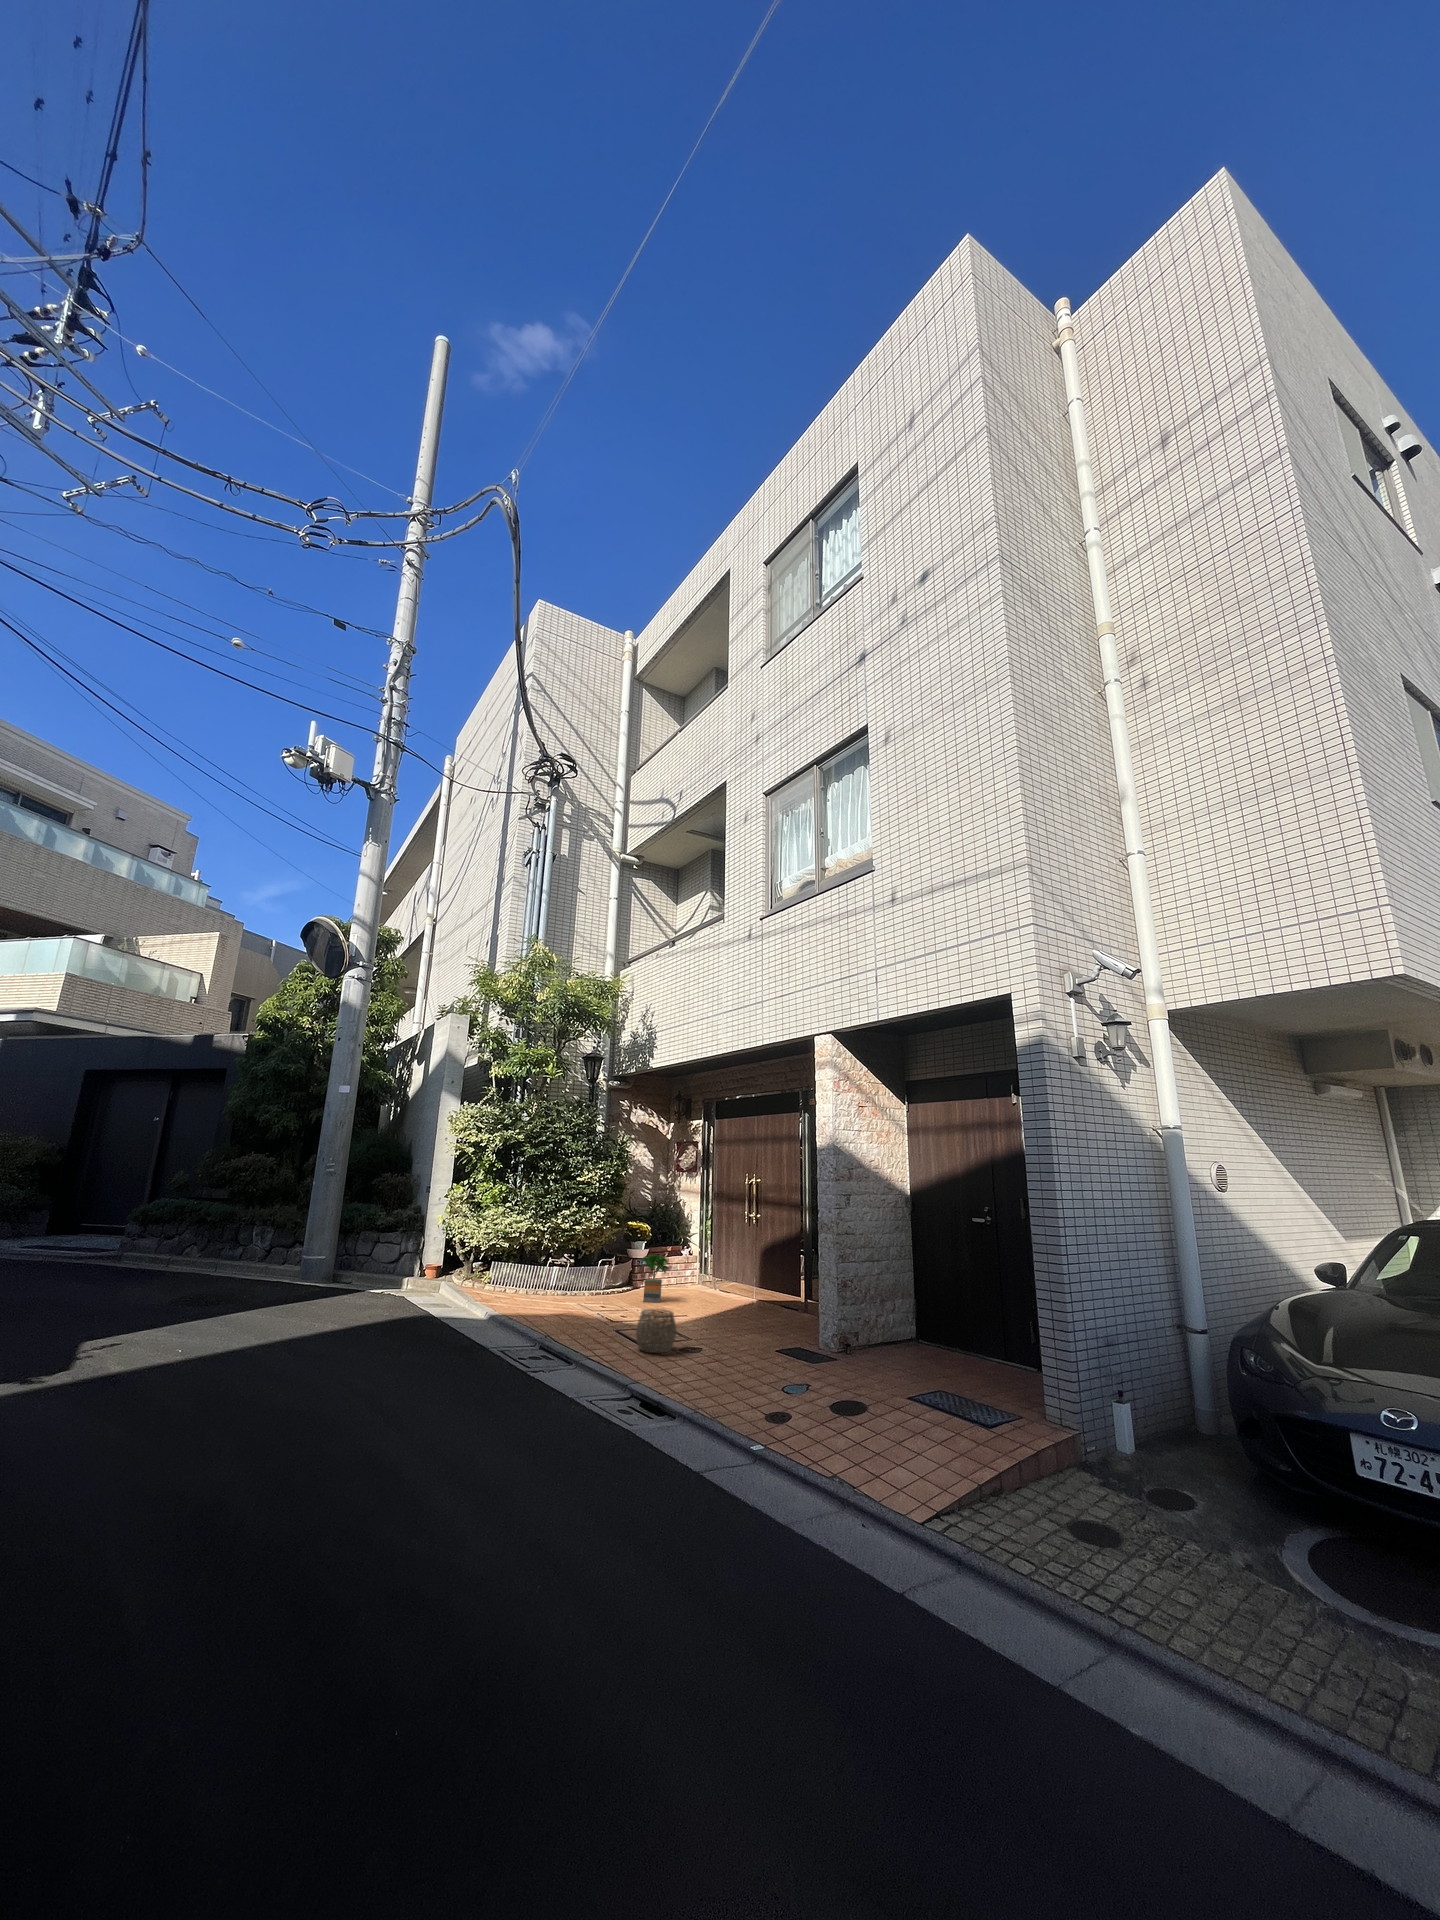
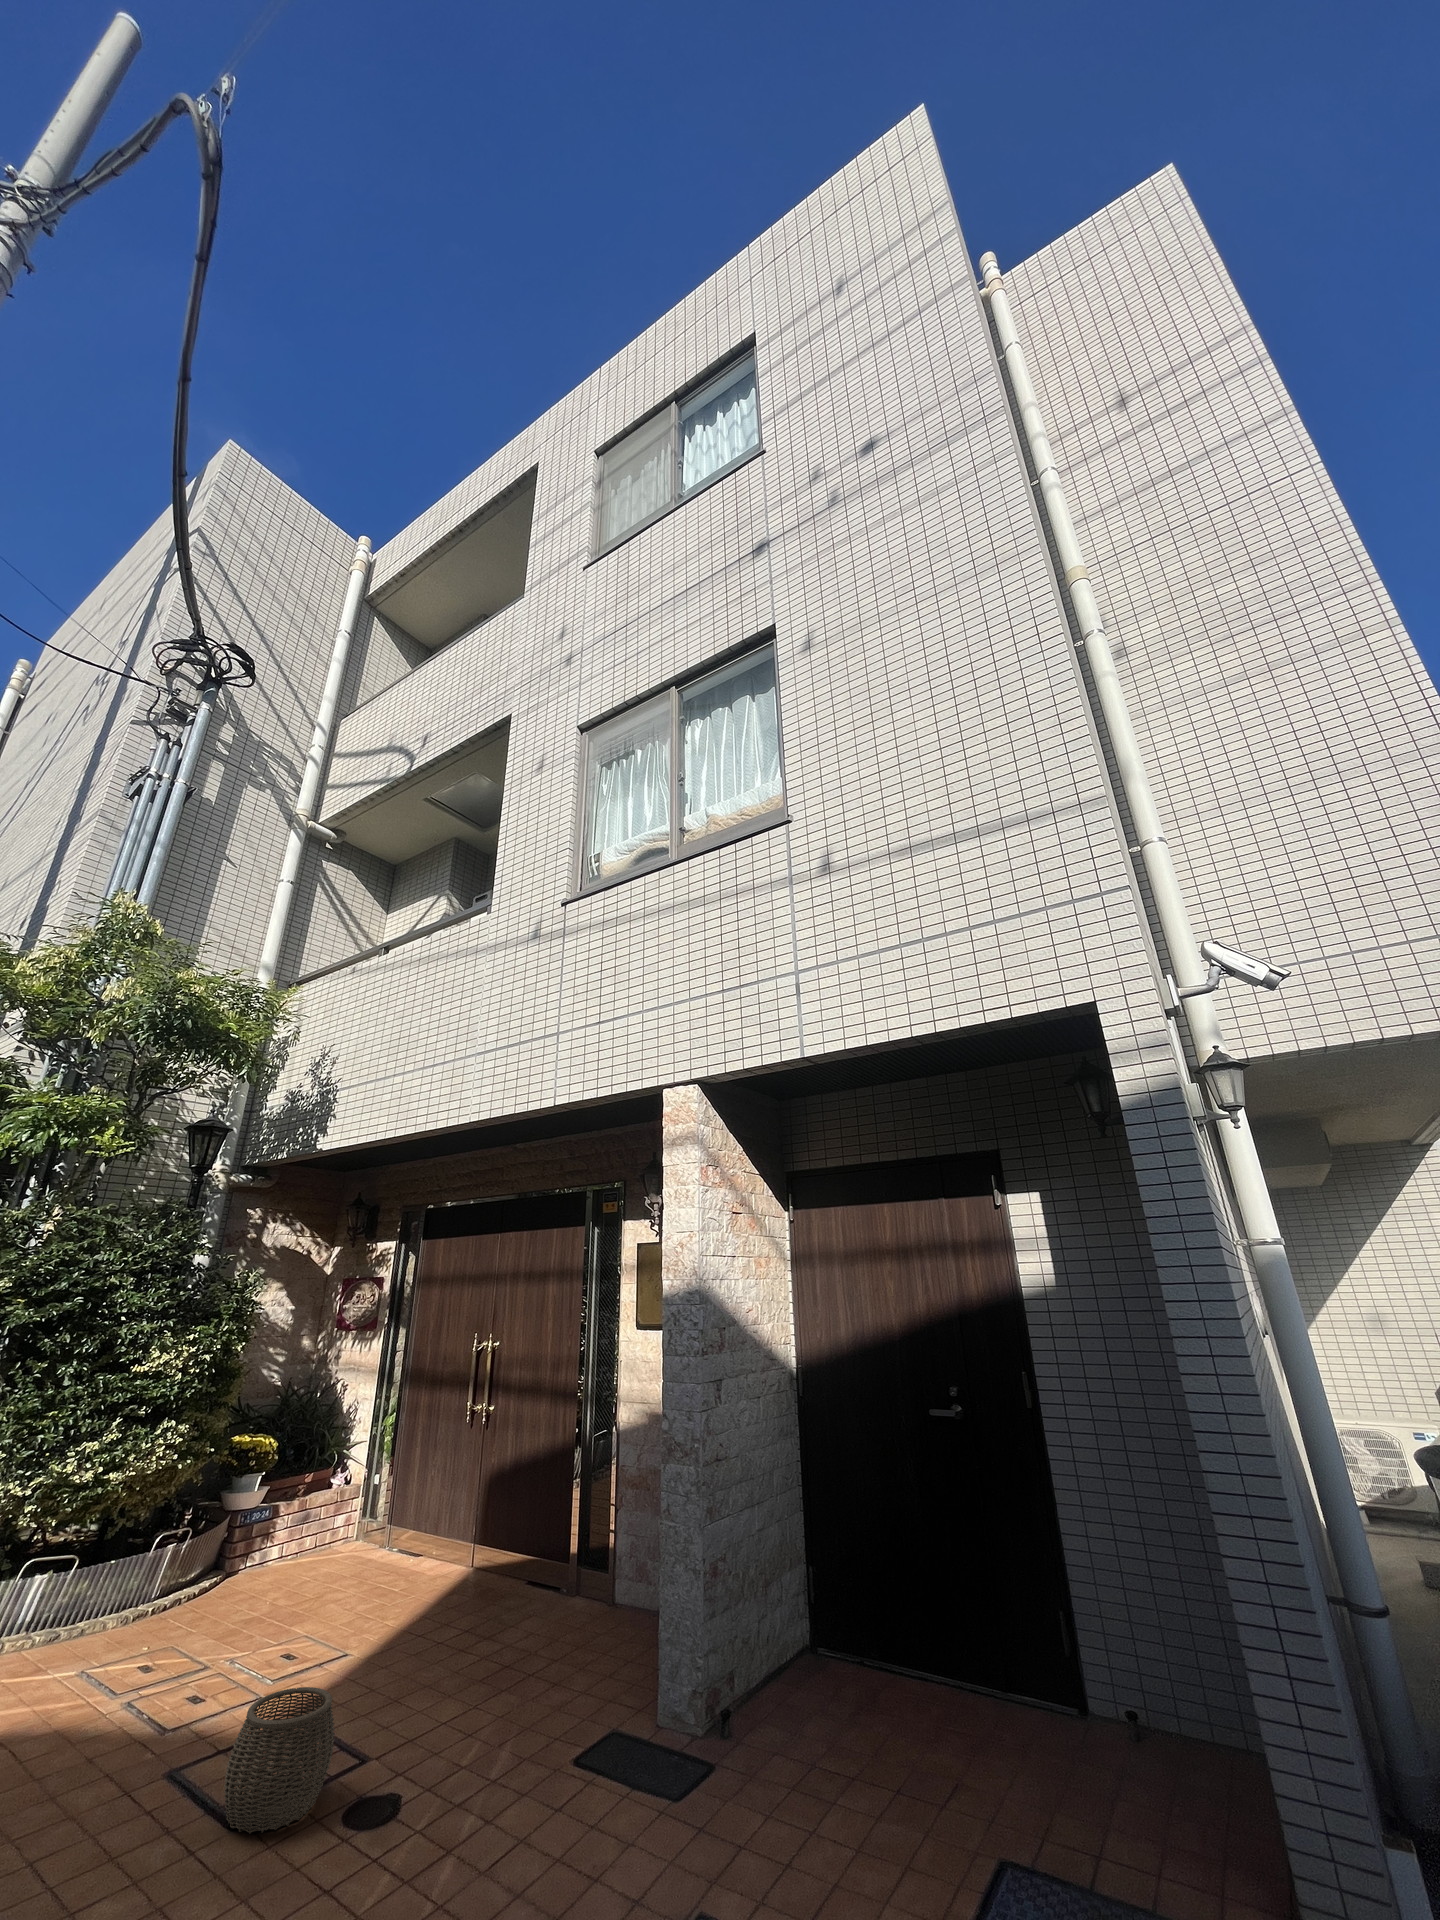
potted tree: present [642,1255,669,1303] -> none [243,1503,309,1611]

